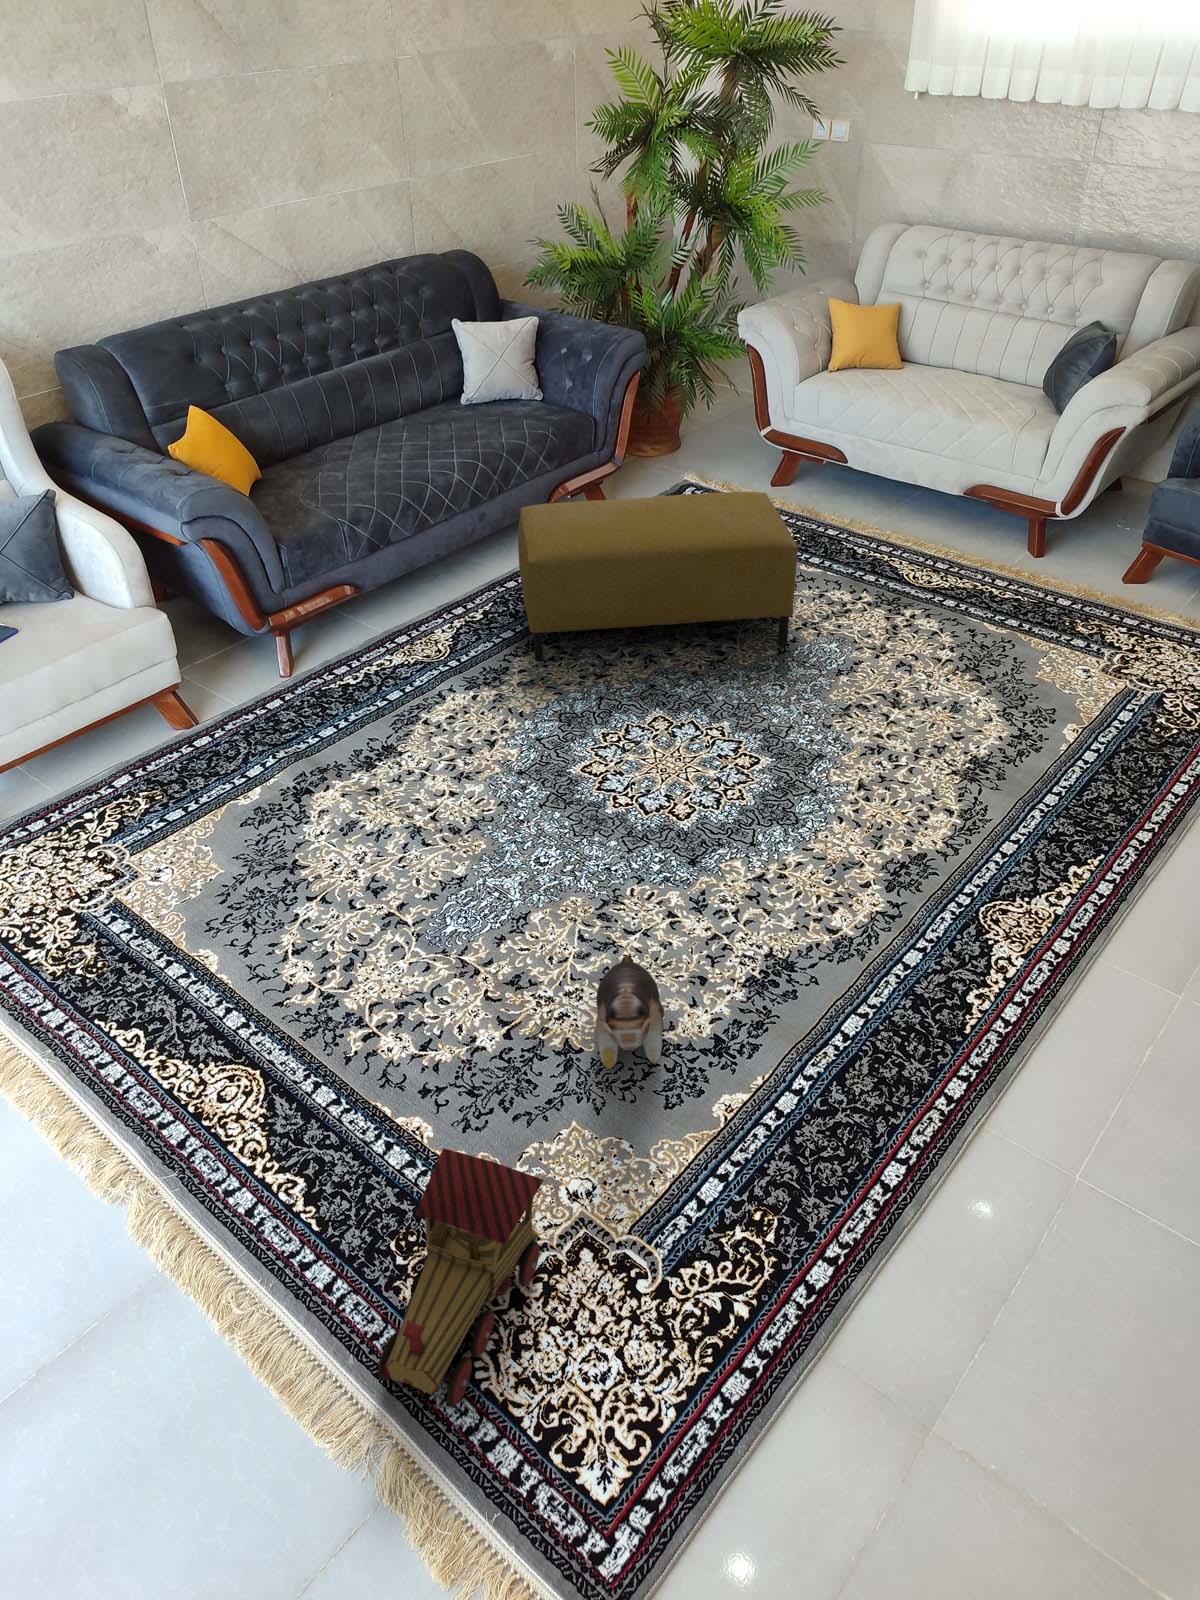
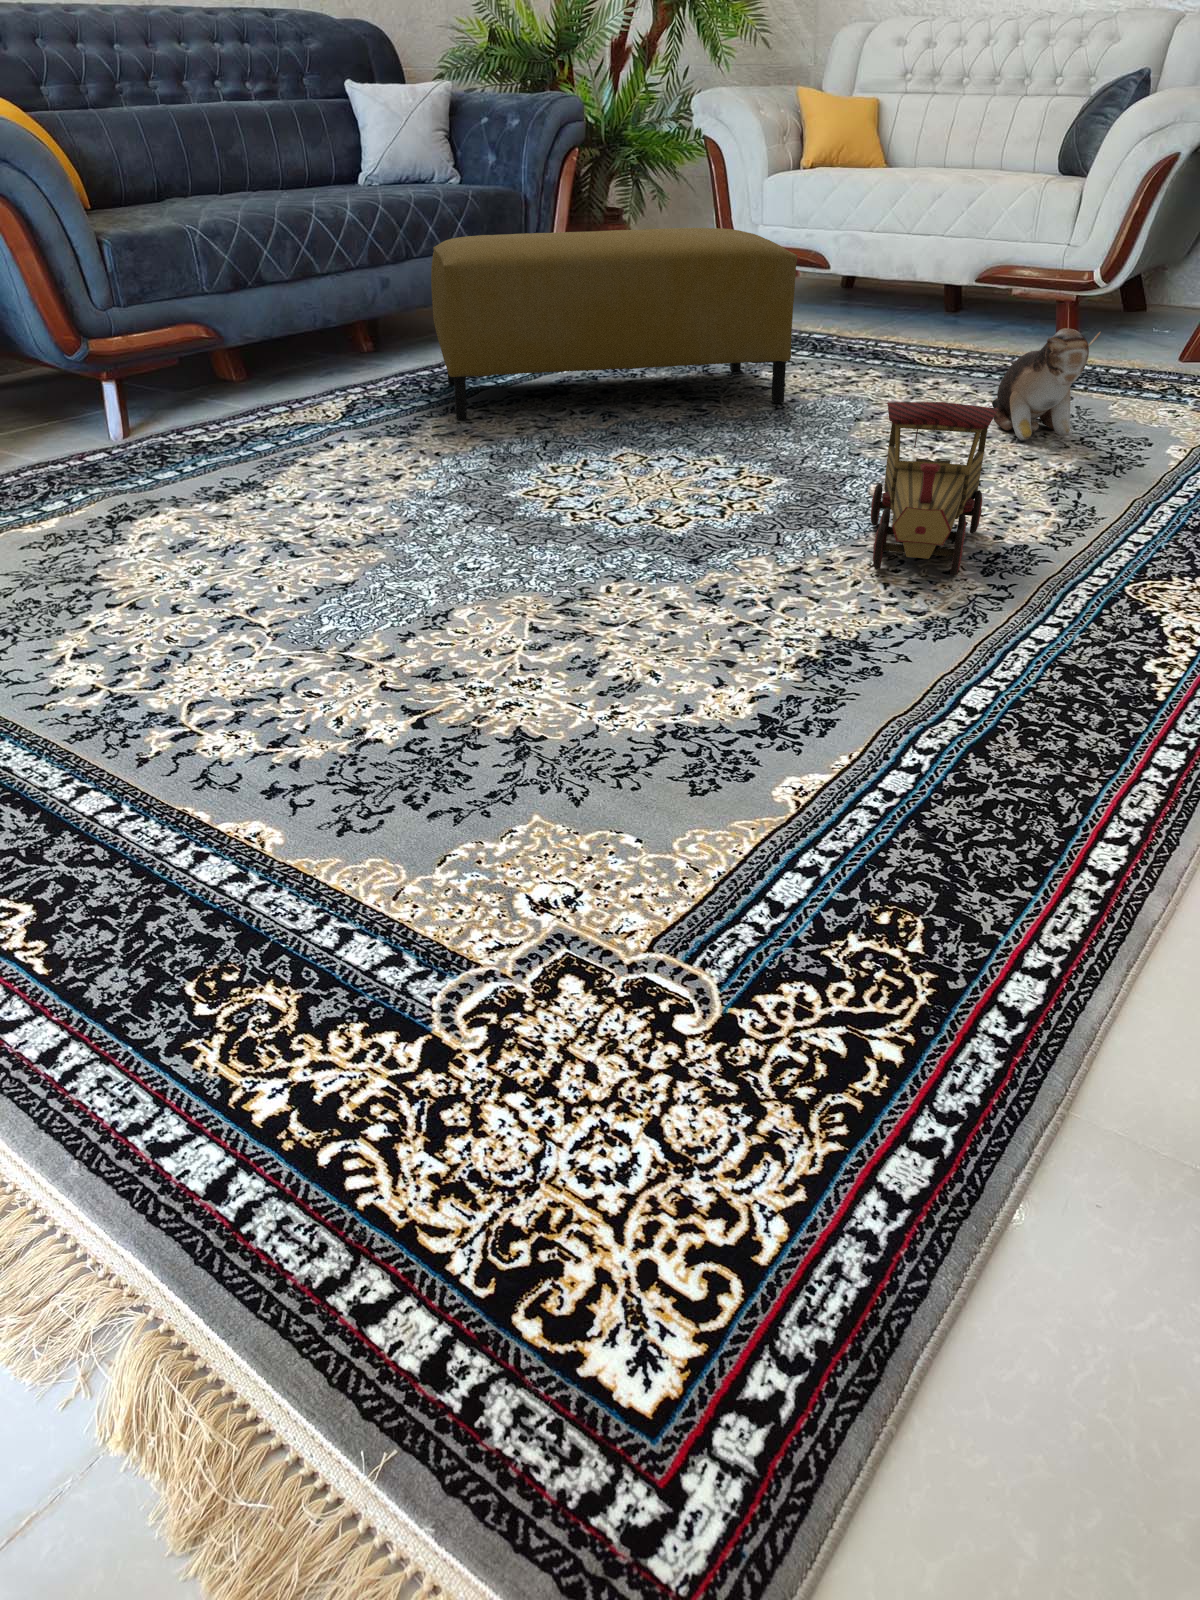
plush toy: present [596,956,664,1069] -> present [992,328,1101,440]
toy train: present [378,1148,544,1407] -> present [871,402,998,577]

